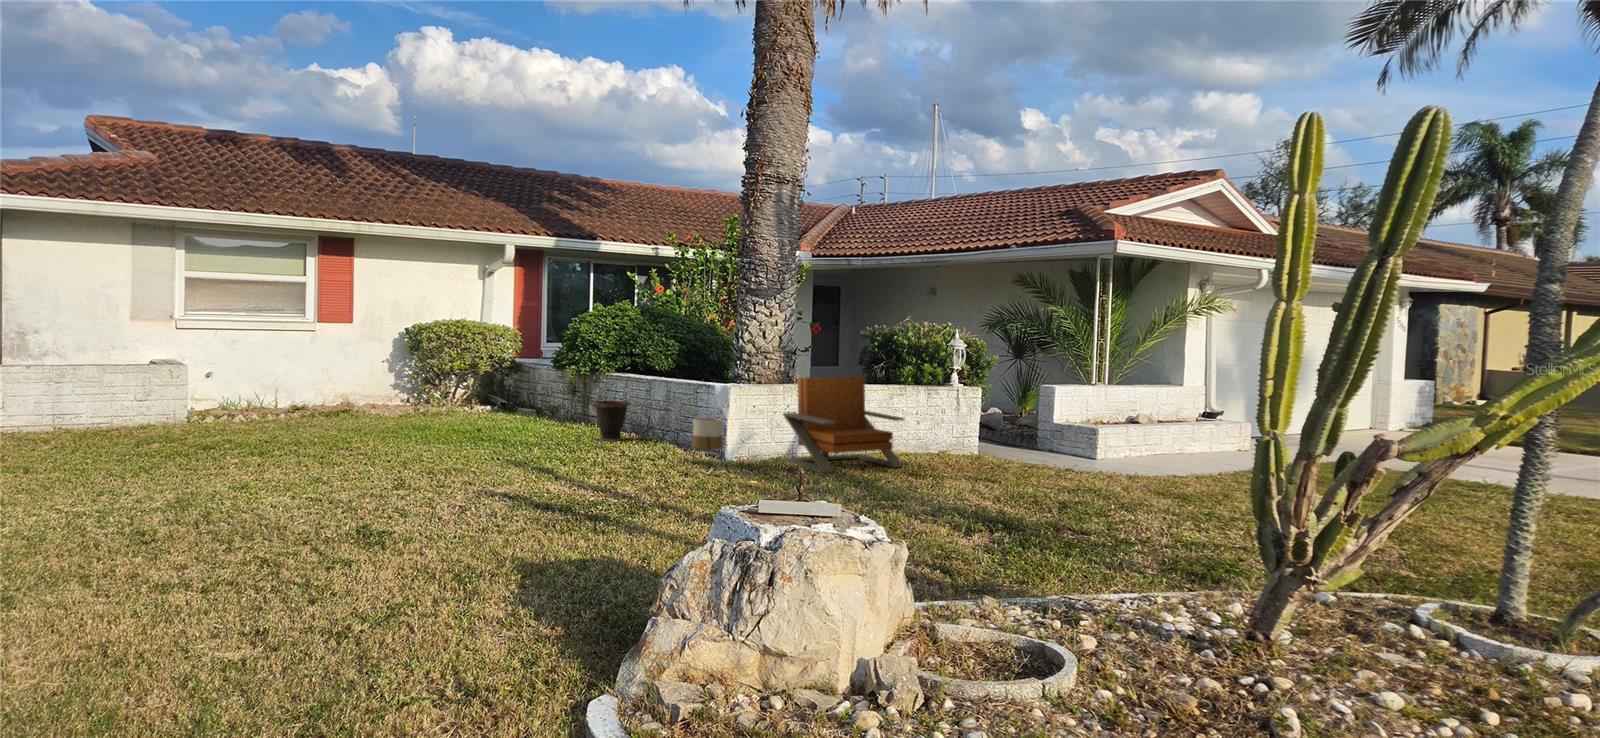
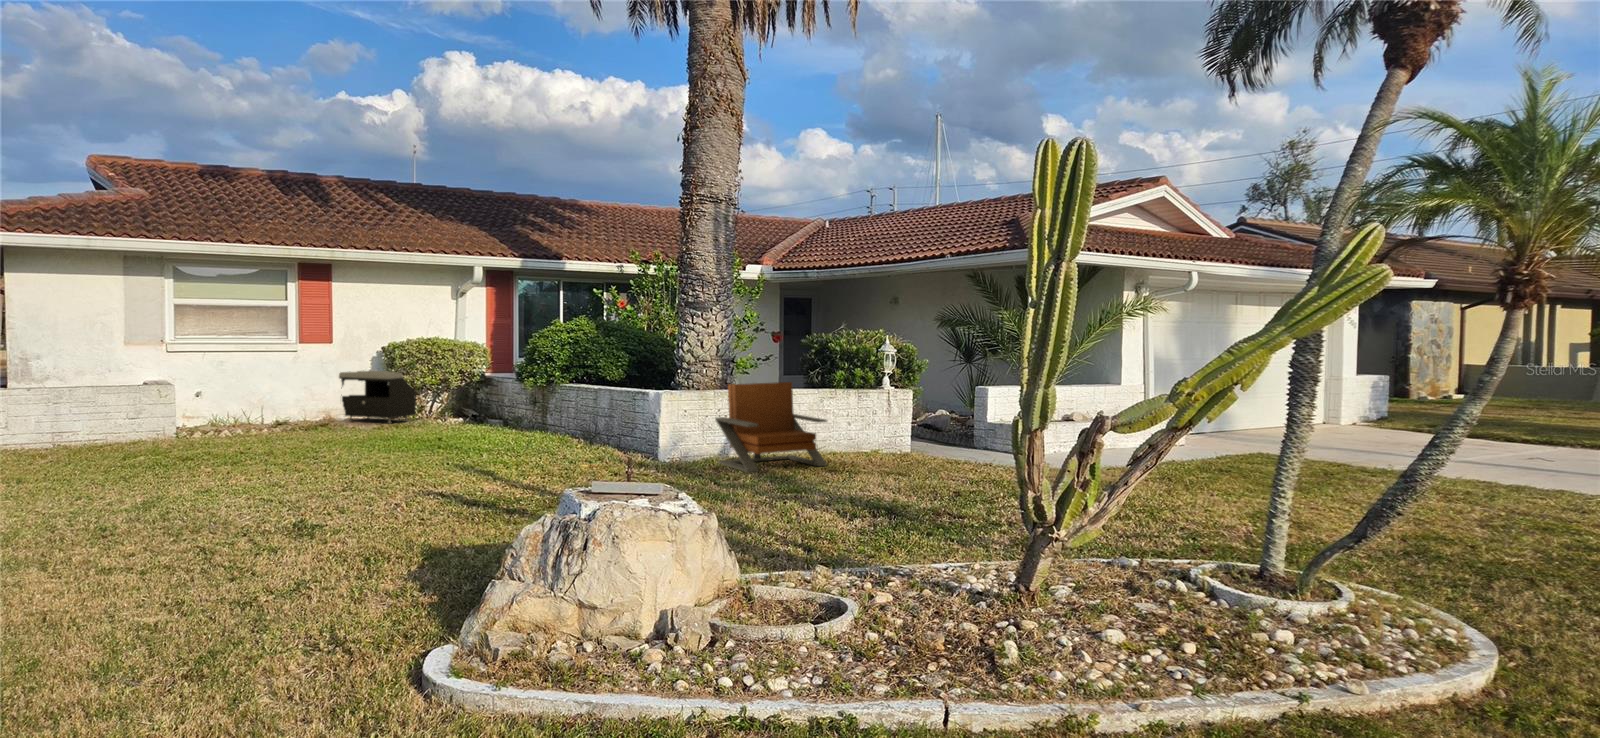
storage bench: none [361,352,442,409] -> present [339,371,416,423]
bucket: present [594,401,629,442] -> none [545,409,581,449]
planter: present [692,417,724,450] -> none [629,423,658,468]

